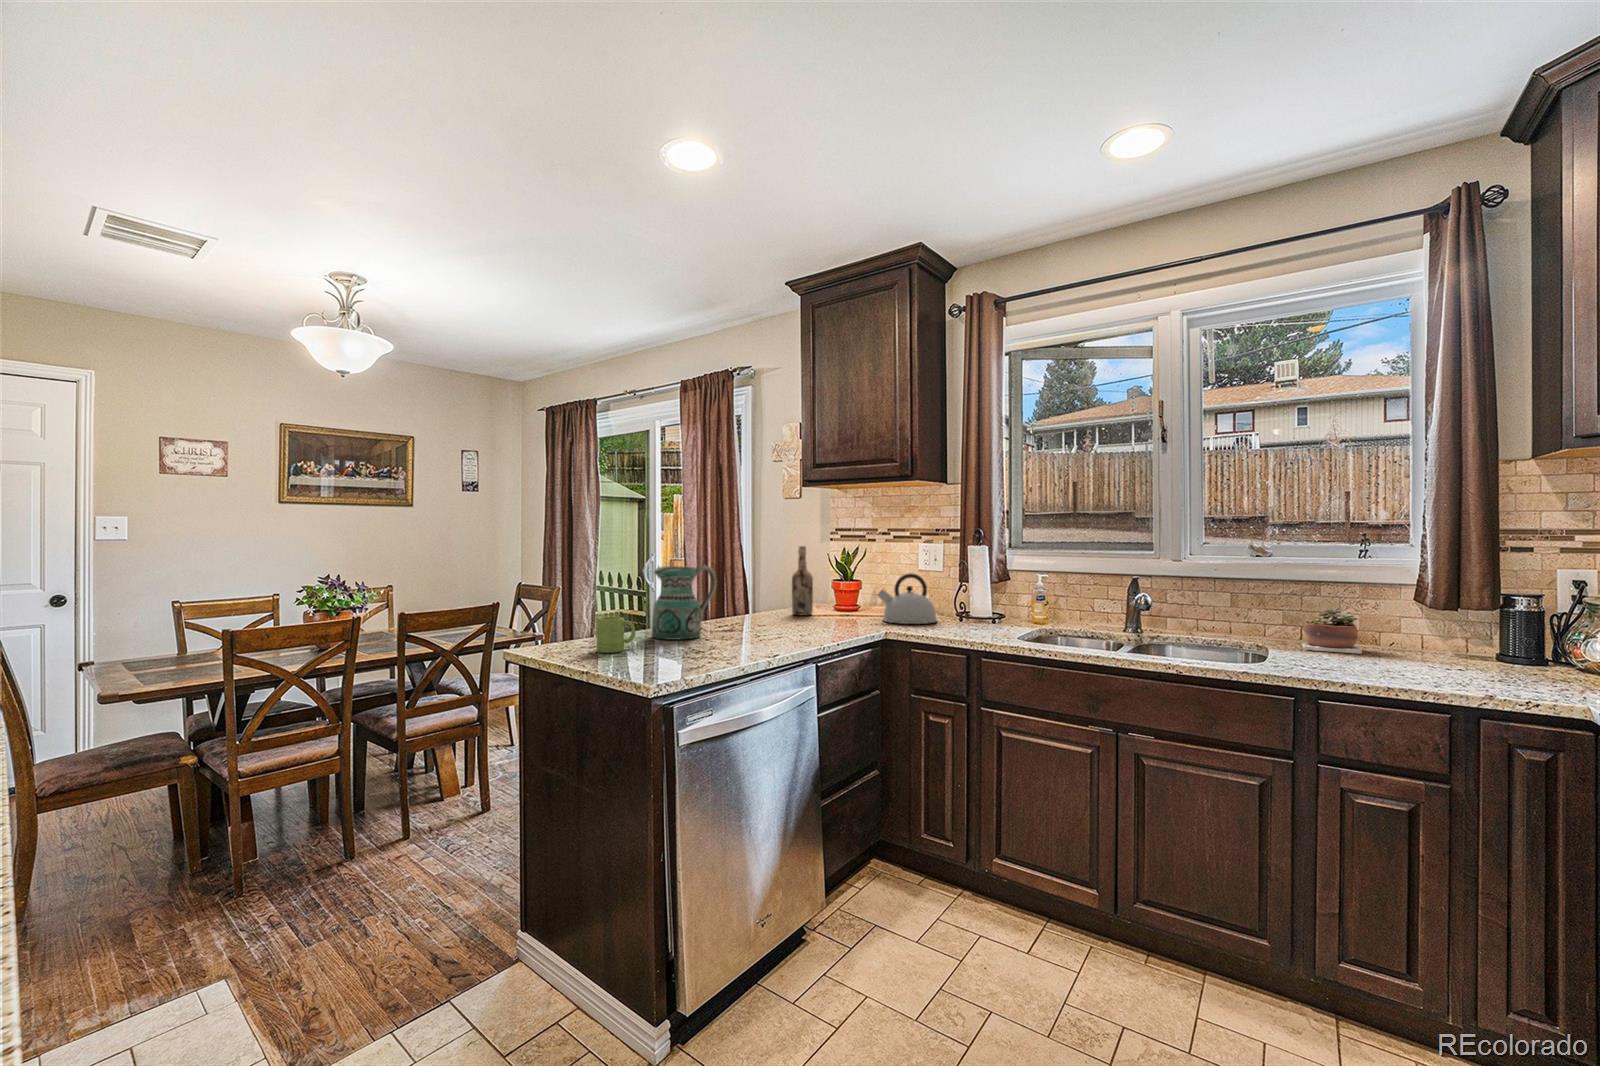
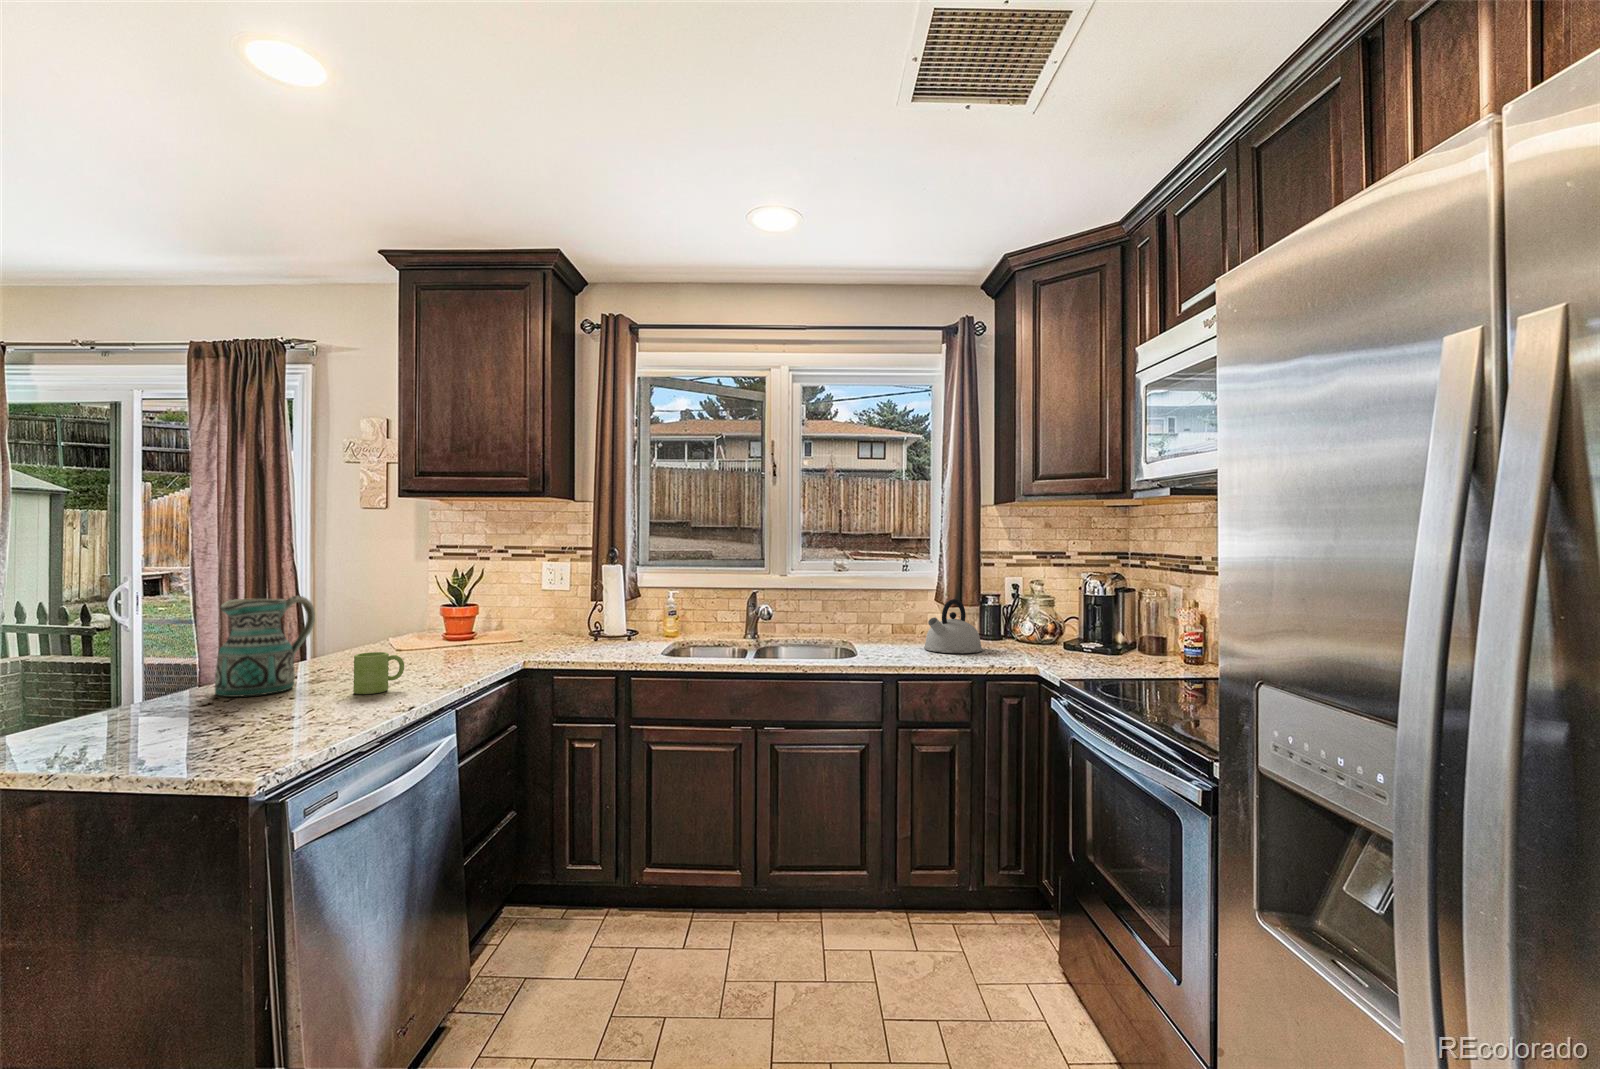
wine bottle: present [792,546,813,615] -> none [394,567,422,648]
kettle: present [878,573,937,624] -> present [924,599,983,653]
succulent plant: present [1302,608,1362,654] -> none [870,610,908,643]
mug: present [597,617,635,653] -> present [353,652,404,694]

